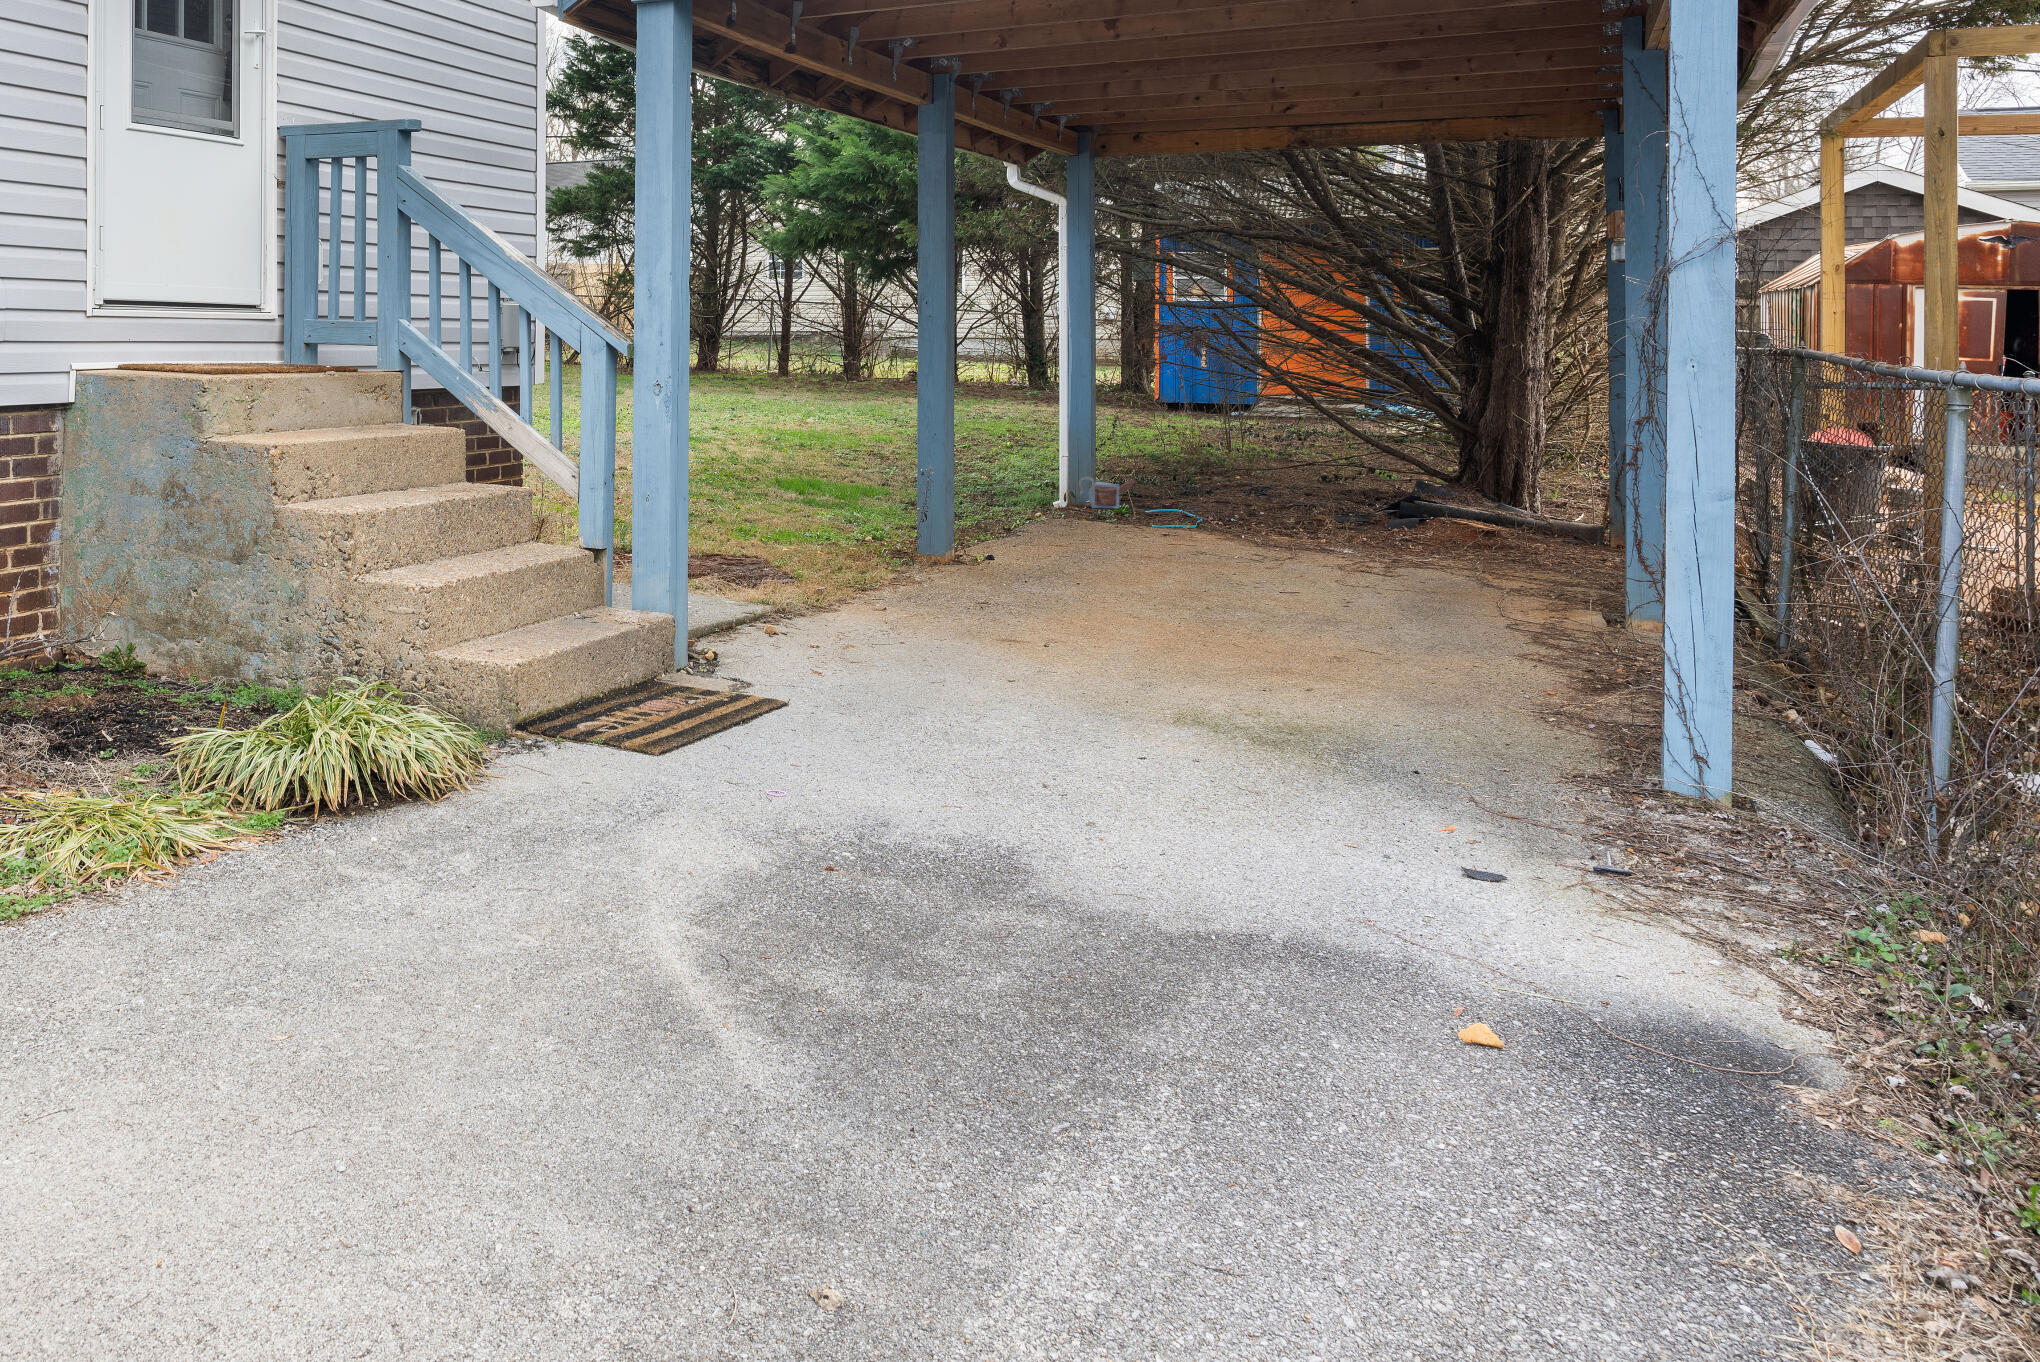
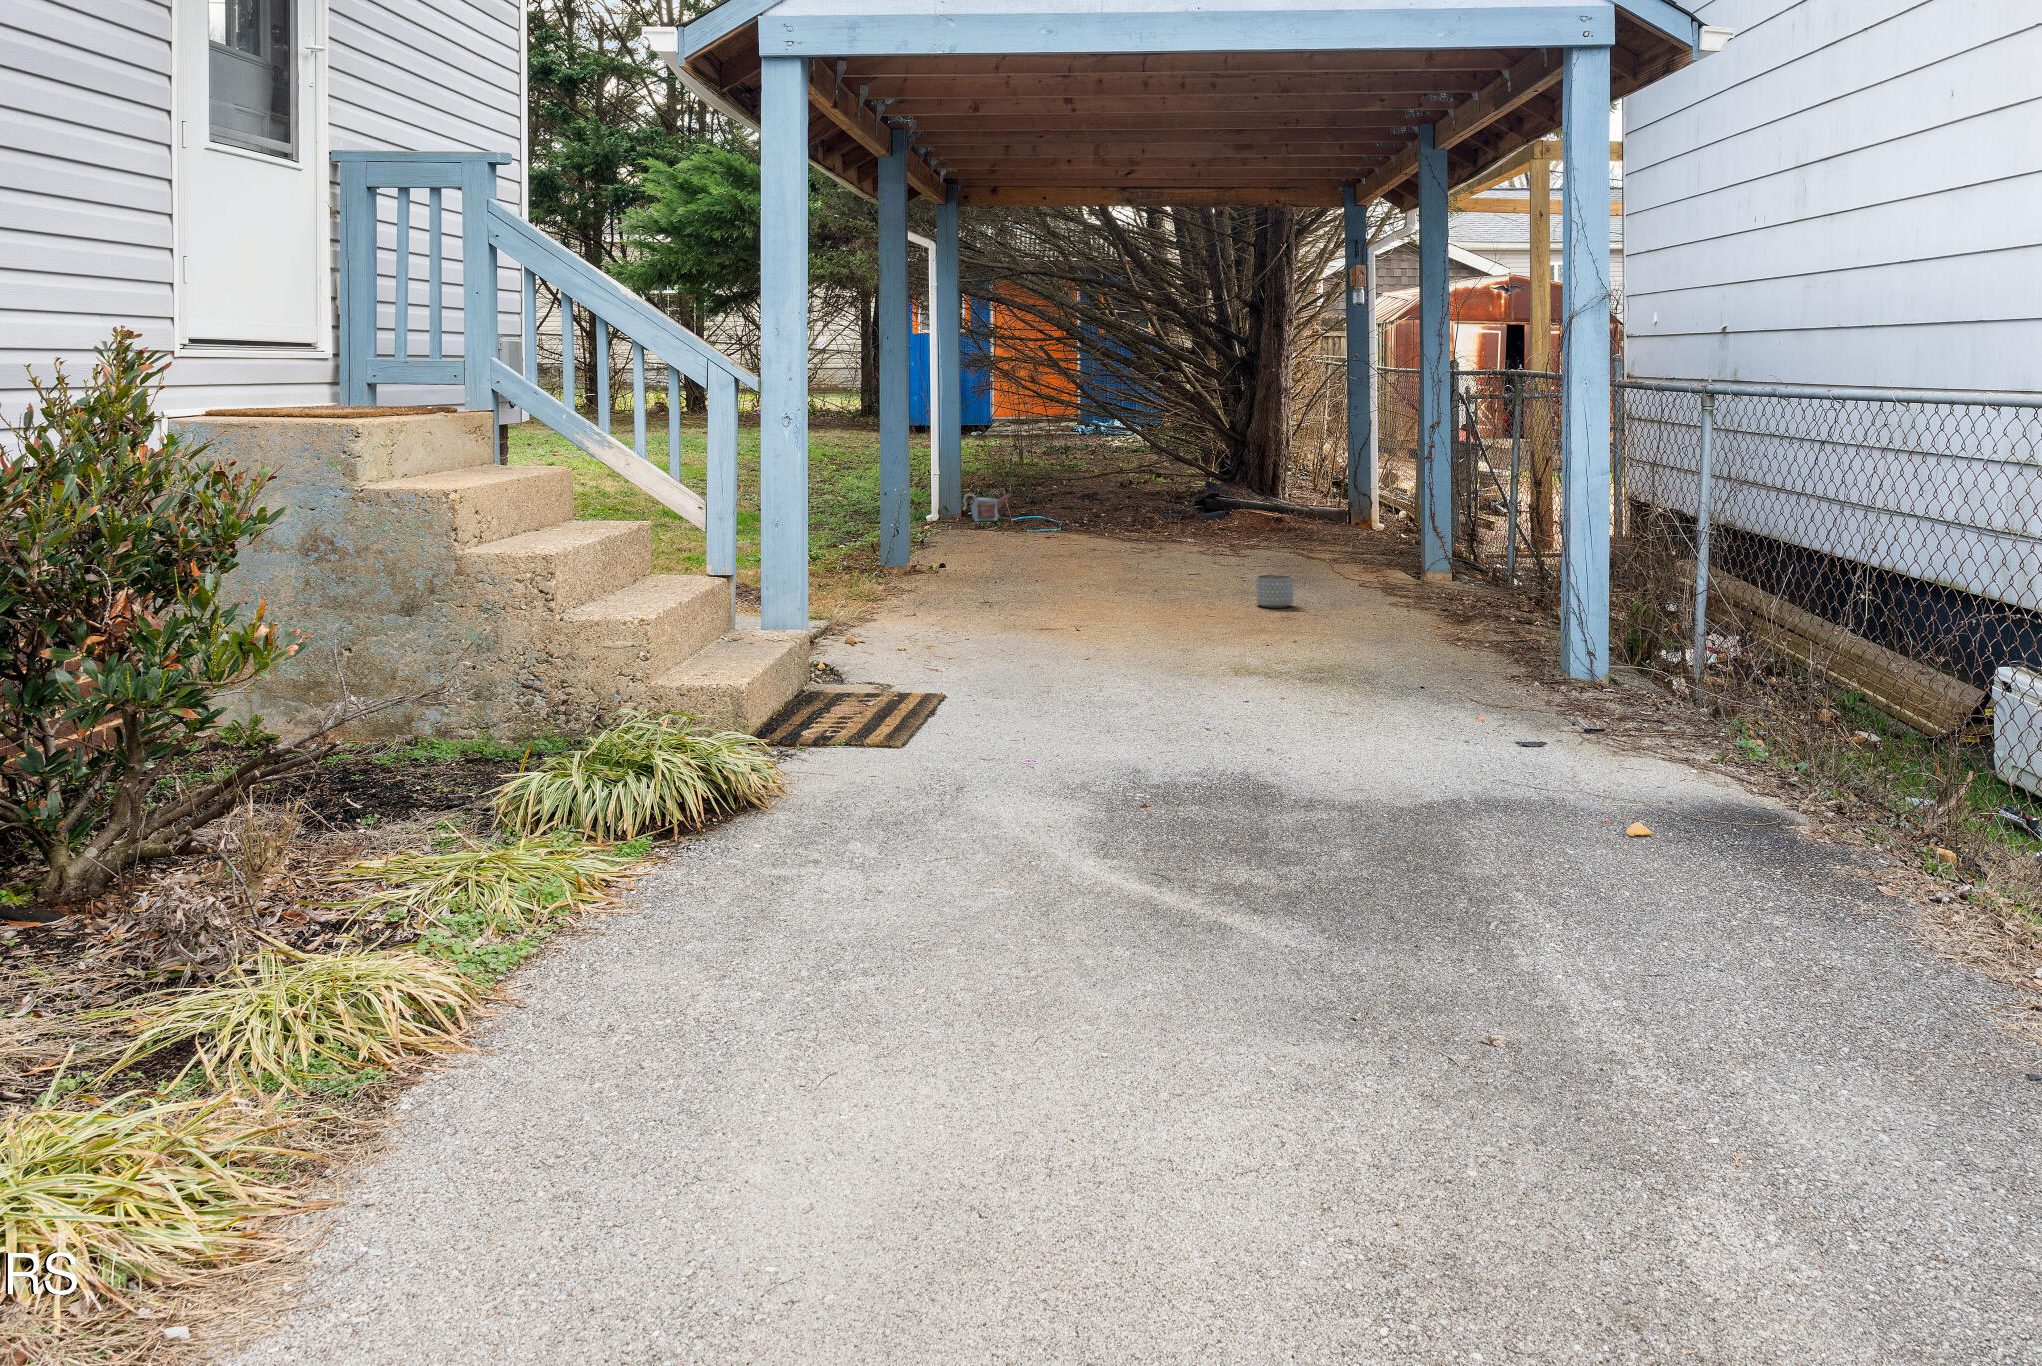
planter: none [1327,599,1380,642] -> present [1256,575,1293,608]

